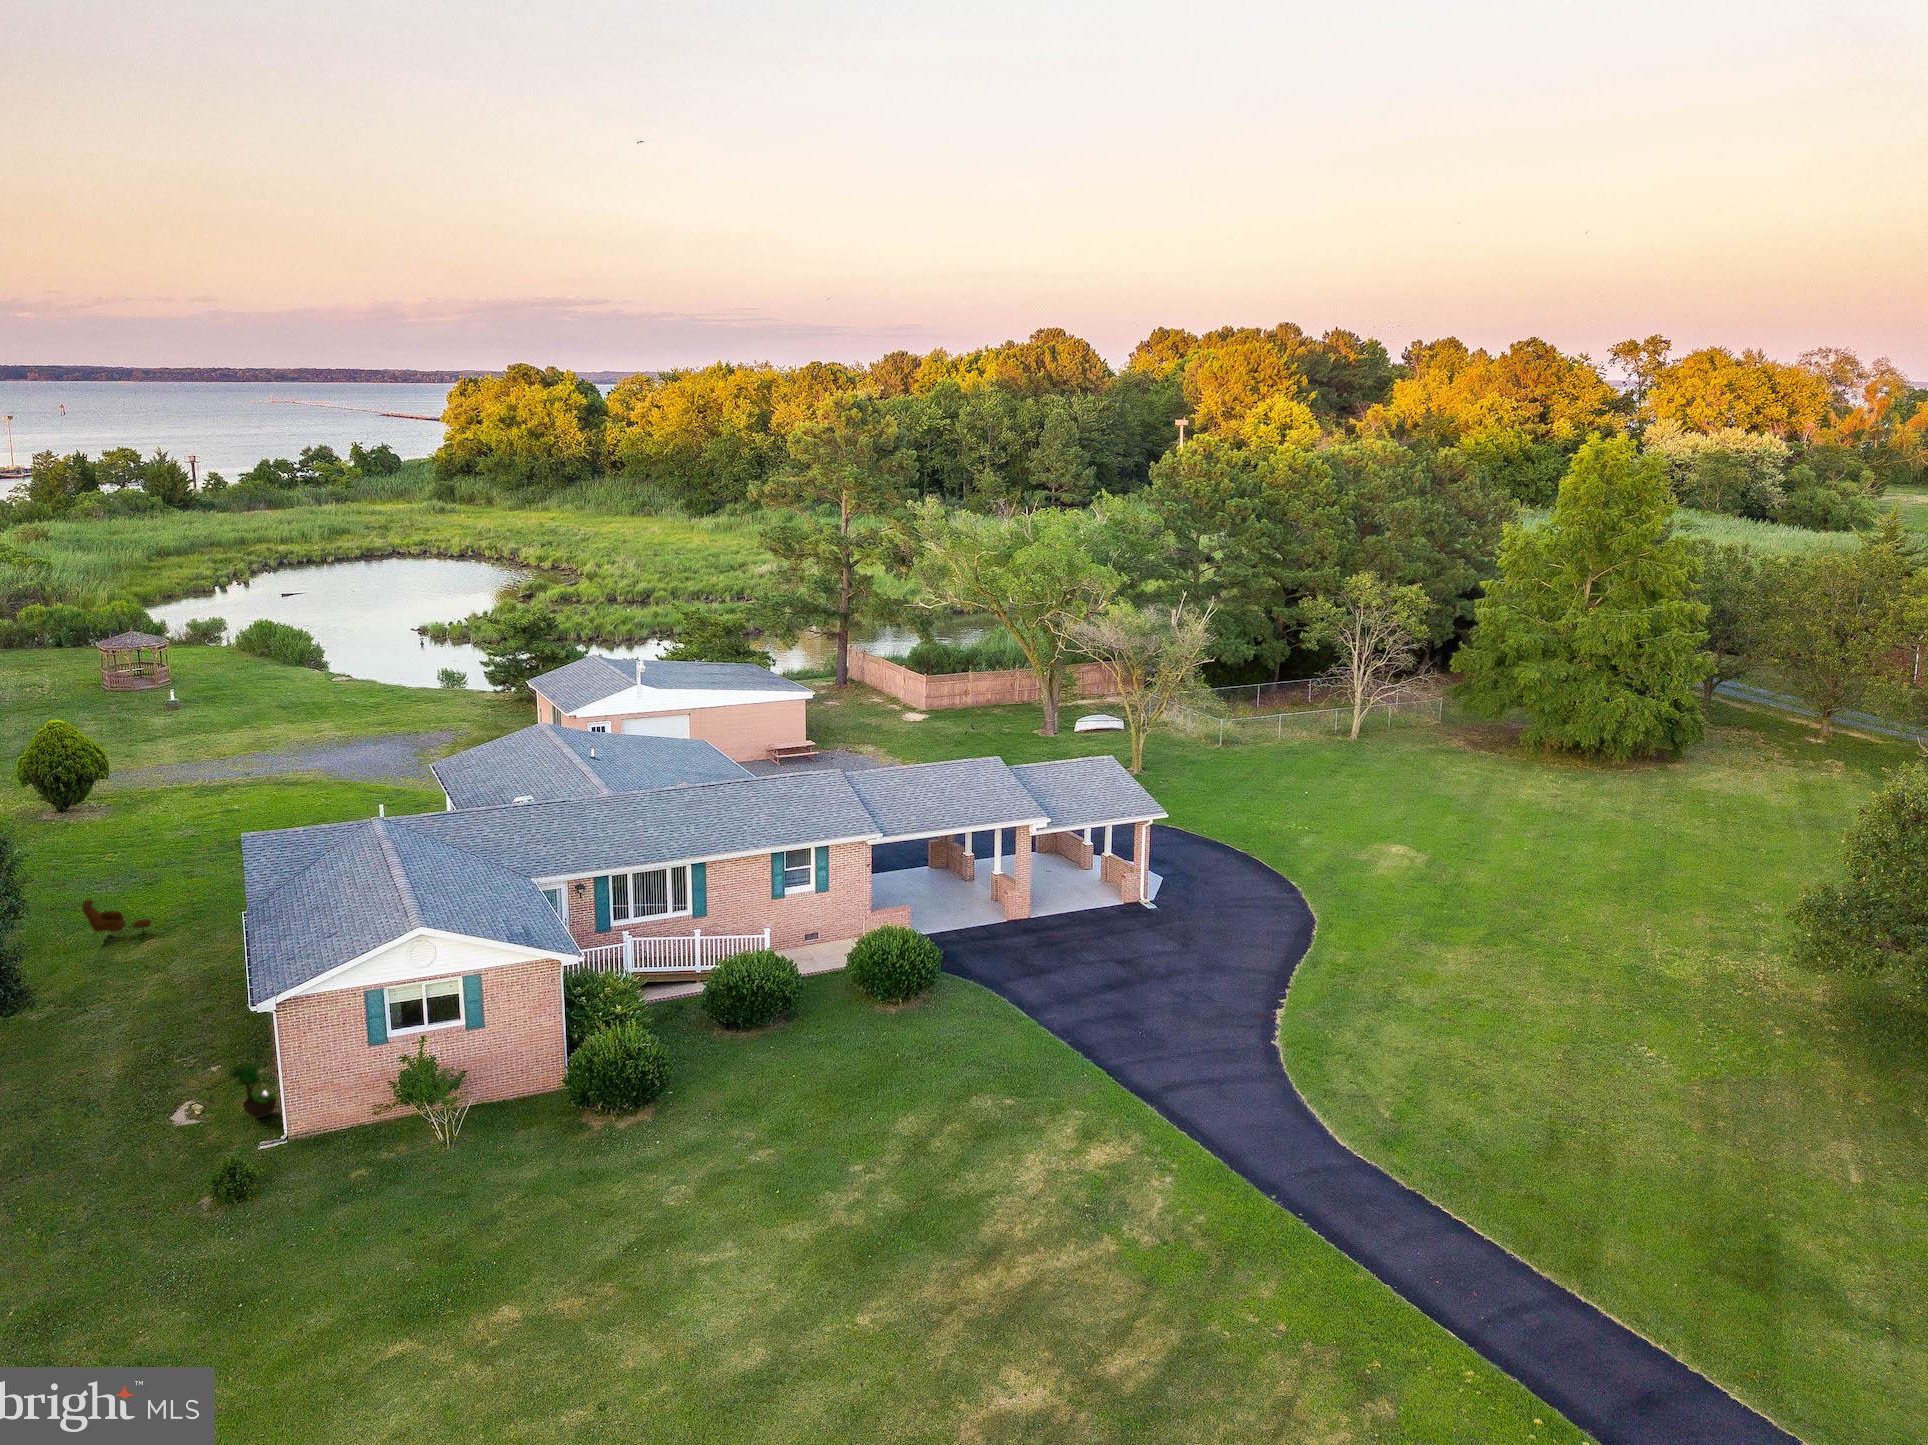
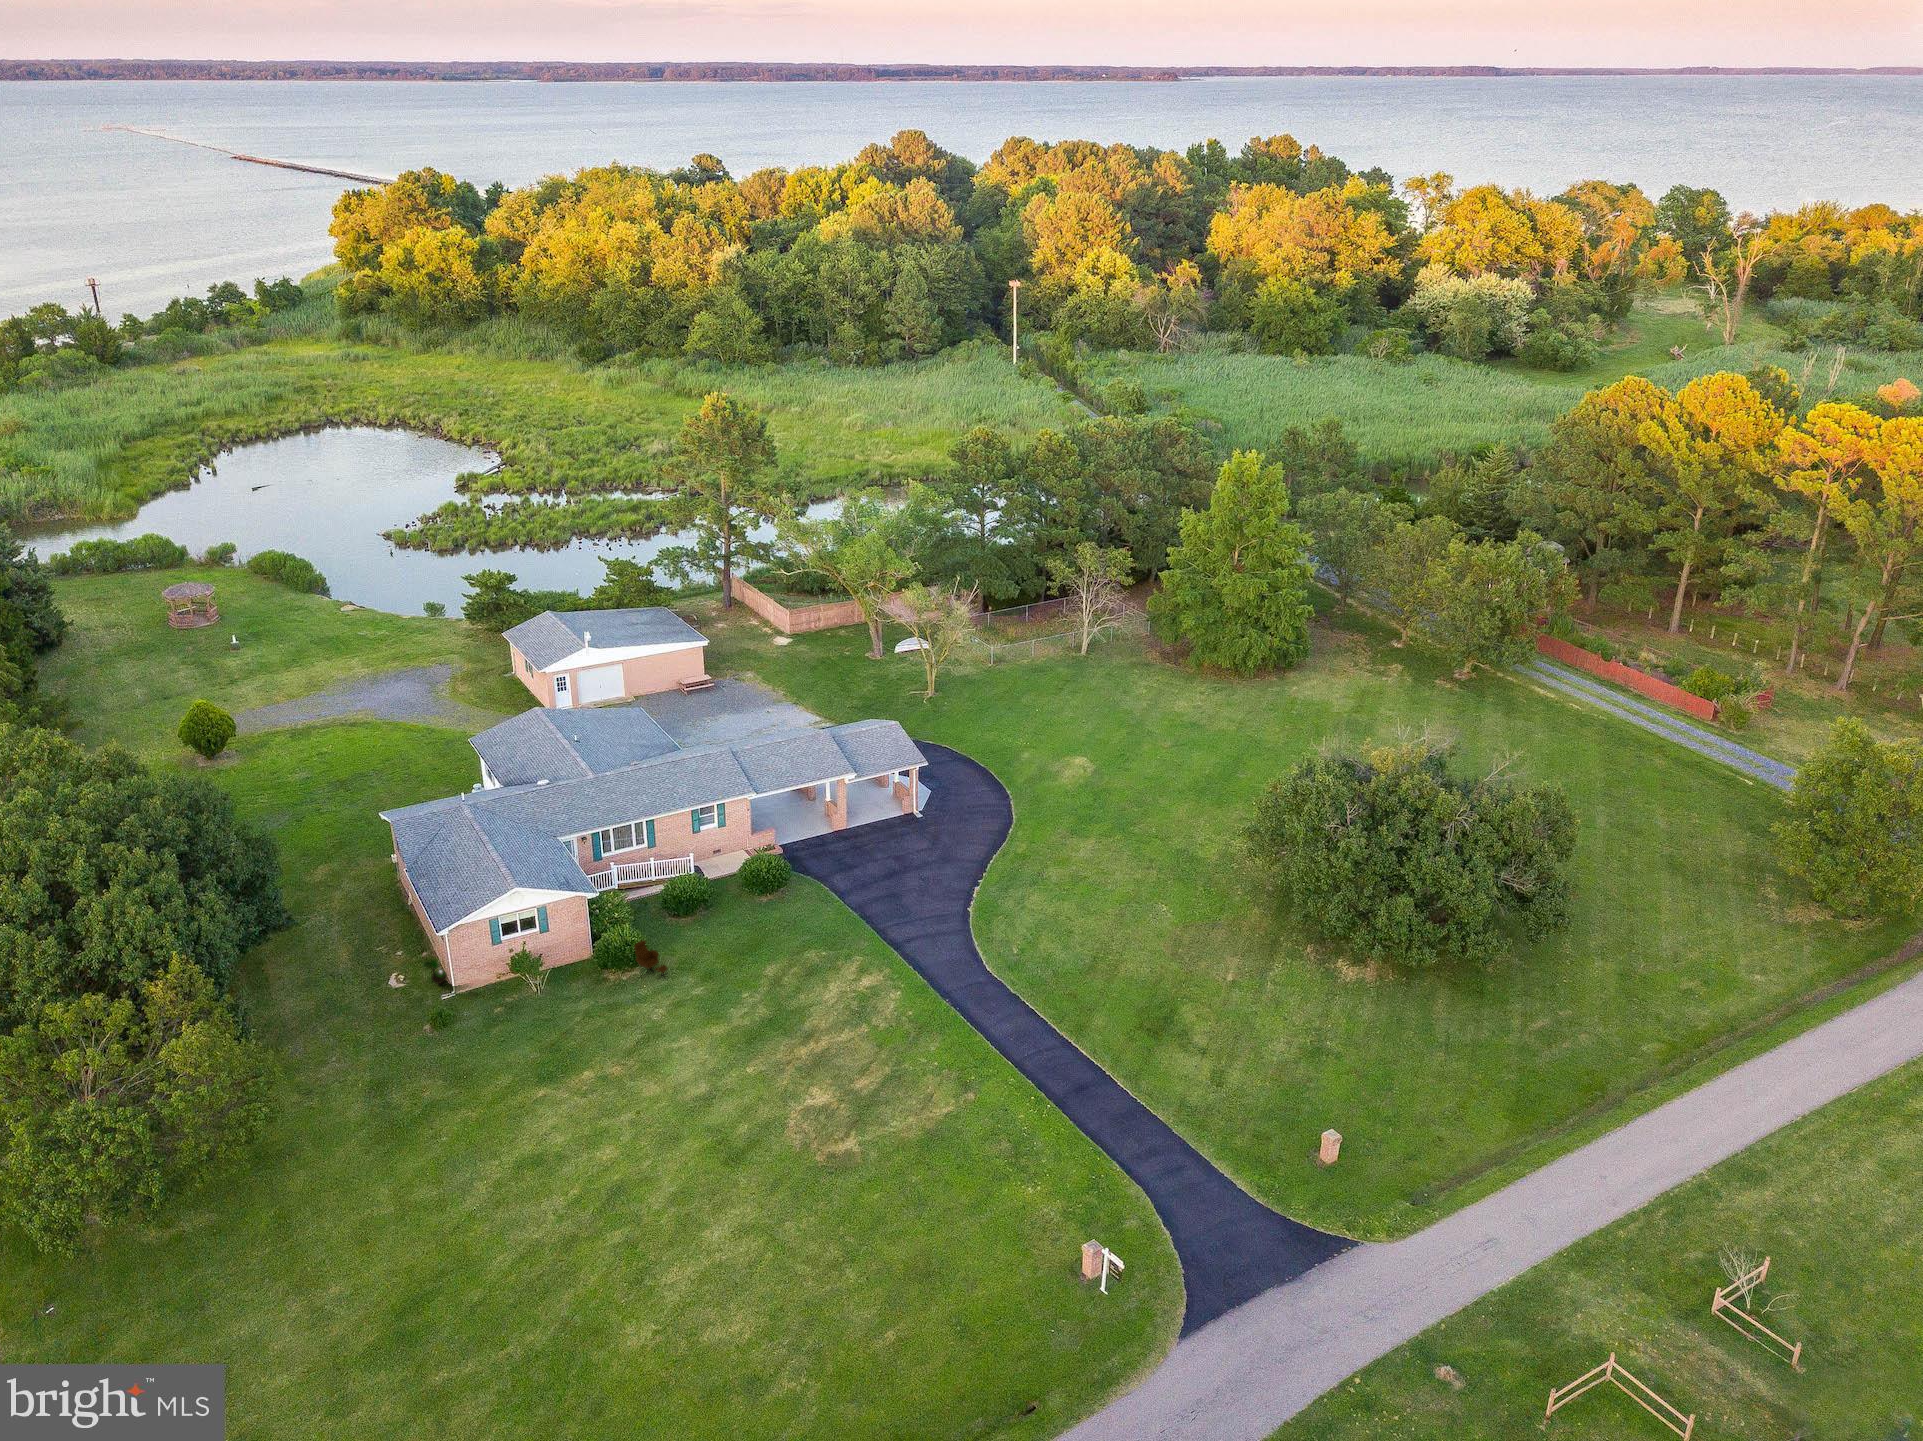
lounge chair: present [82,900,152,944] -> present [634,940,668,976]

